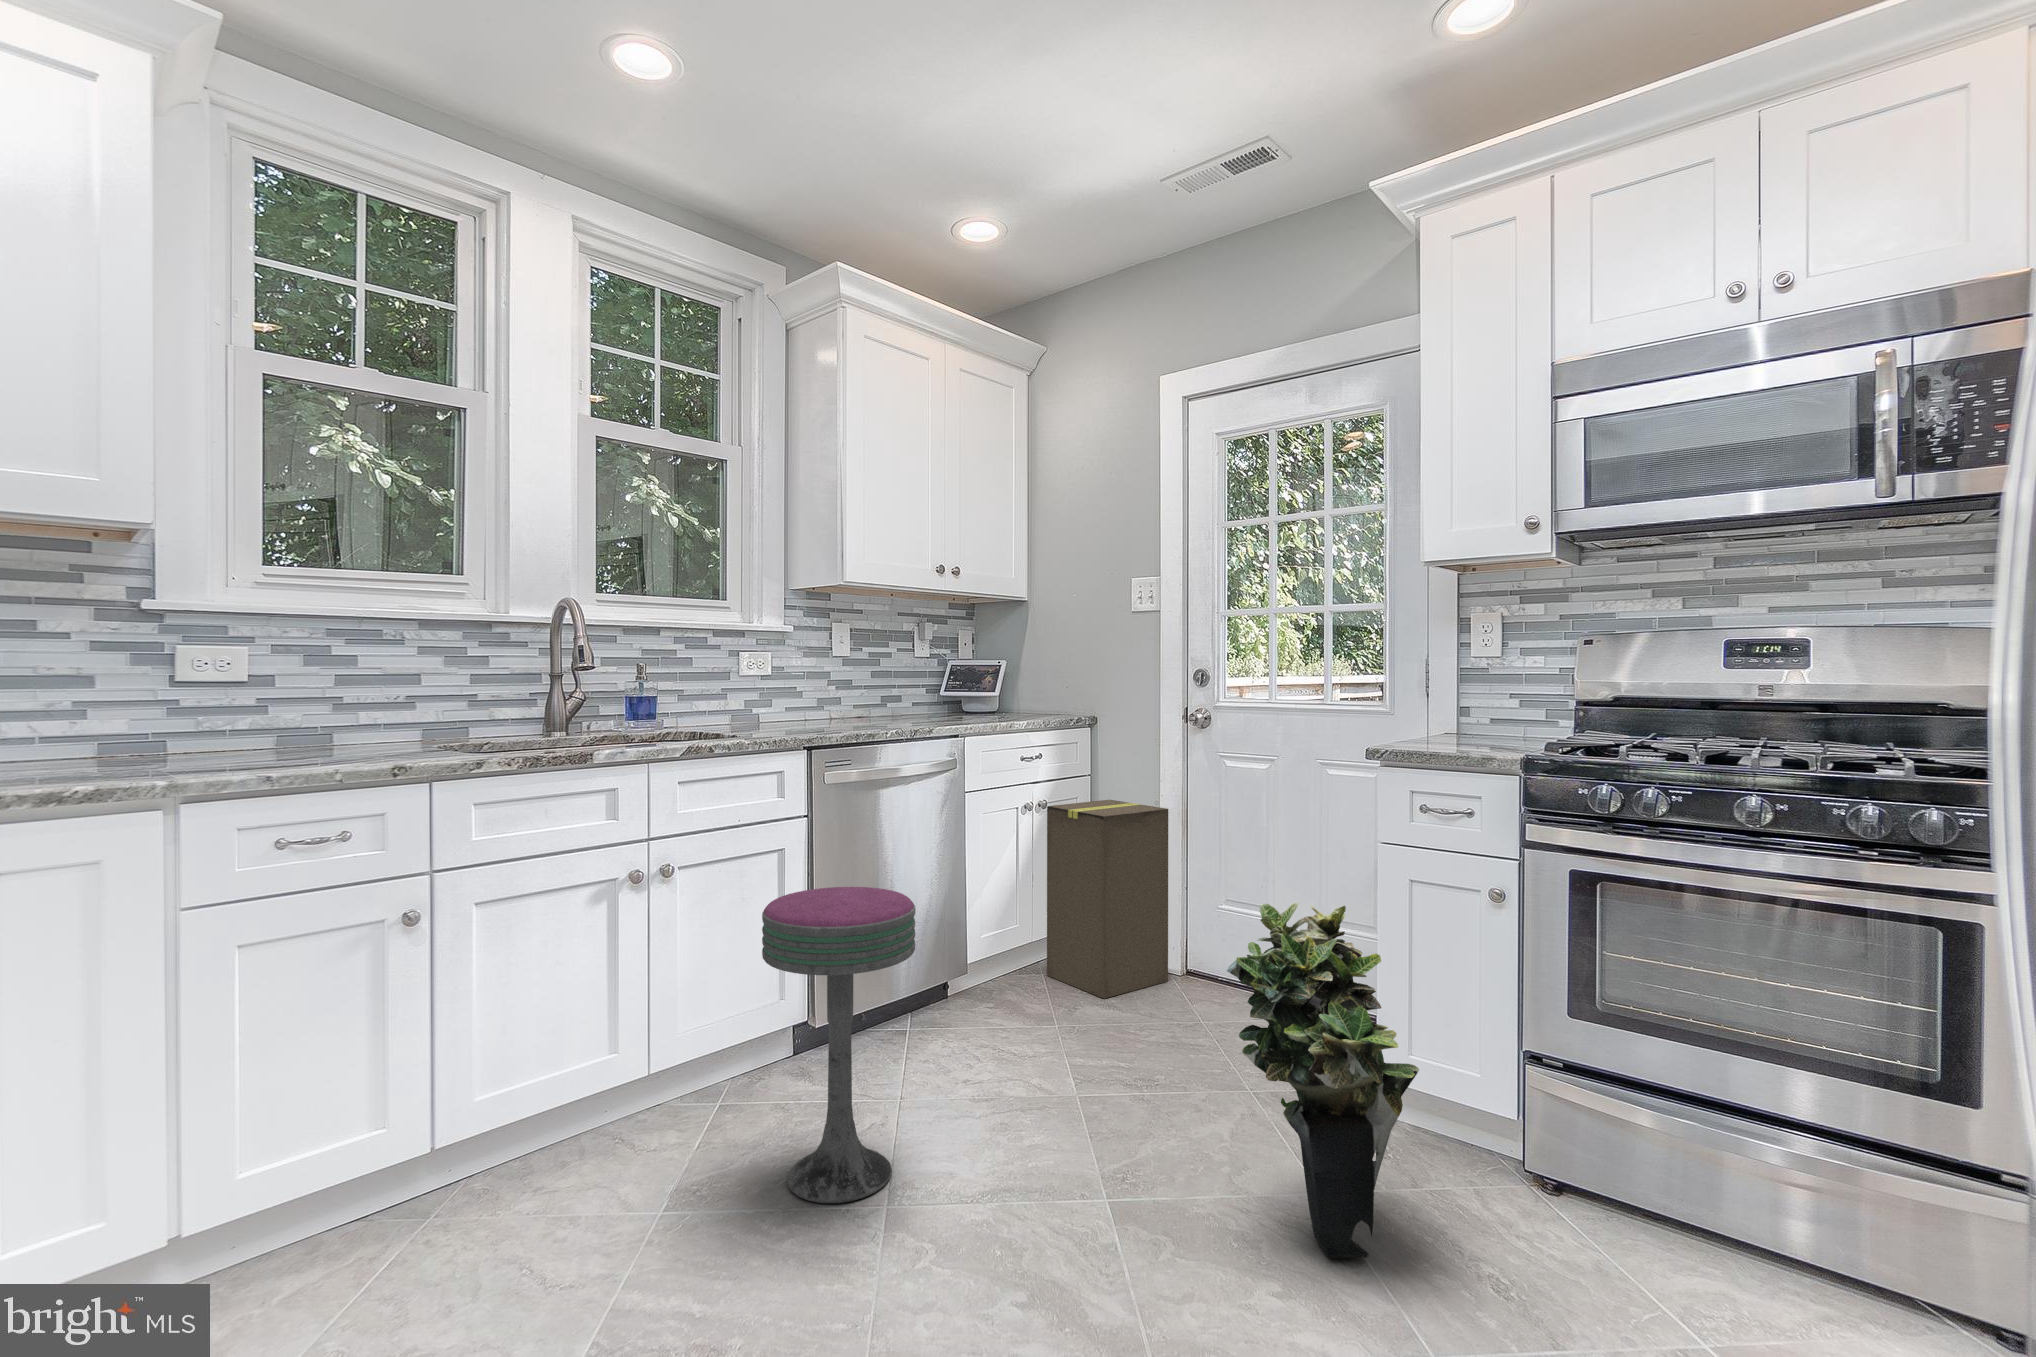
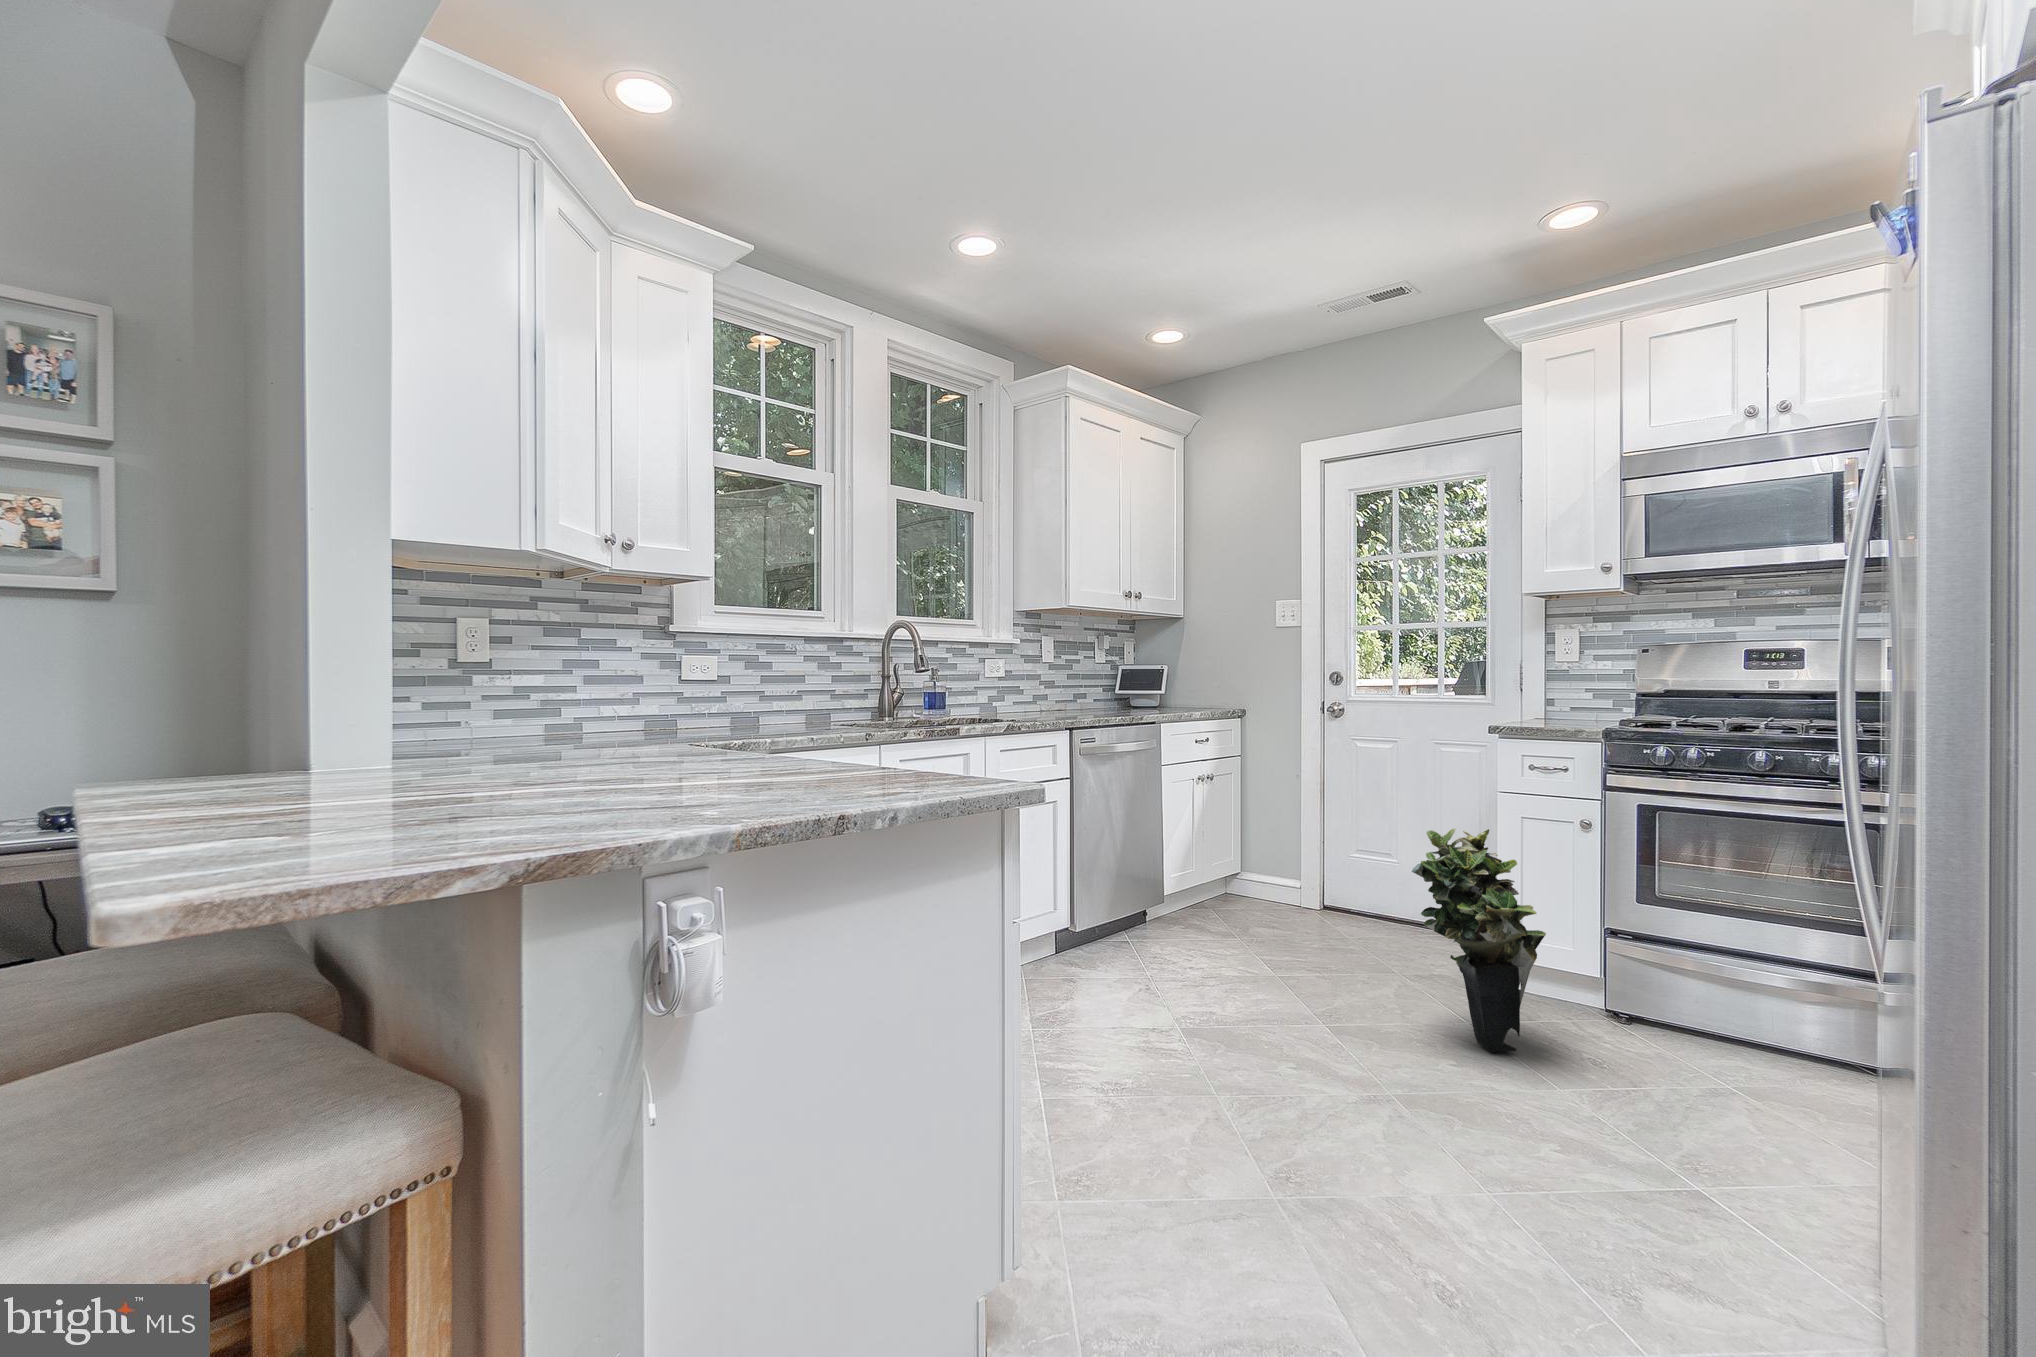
cardboard box: present [1047,800,1168,999] -> none [1213,773,1309,922]
bar stool: present [762,887,915,1203] -> none [1090,821,1193,1026]

